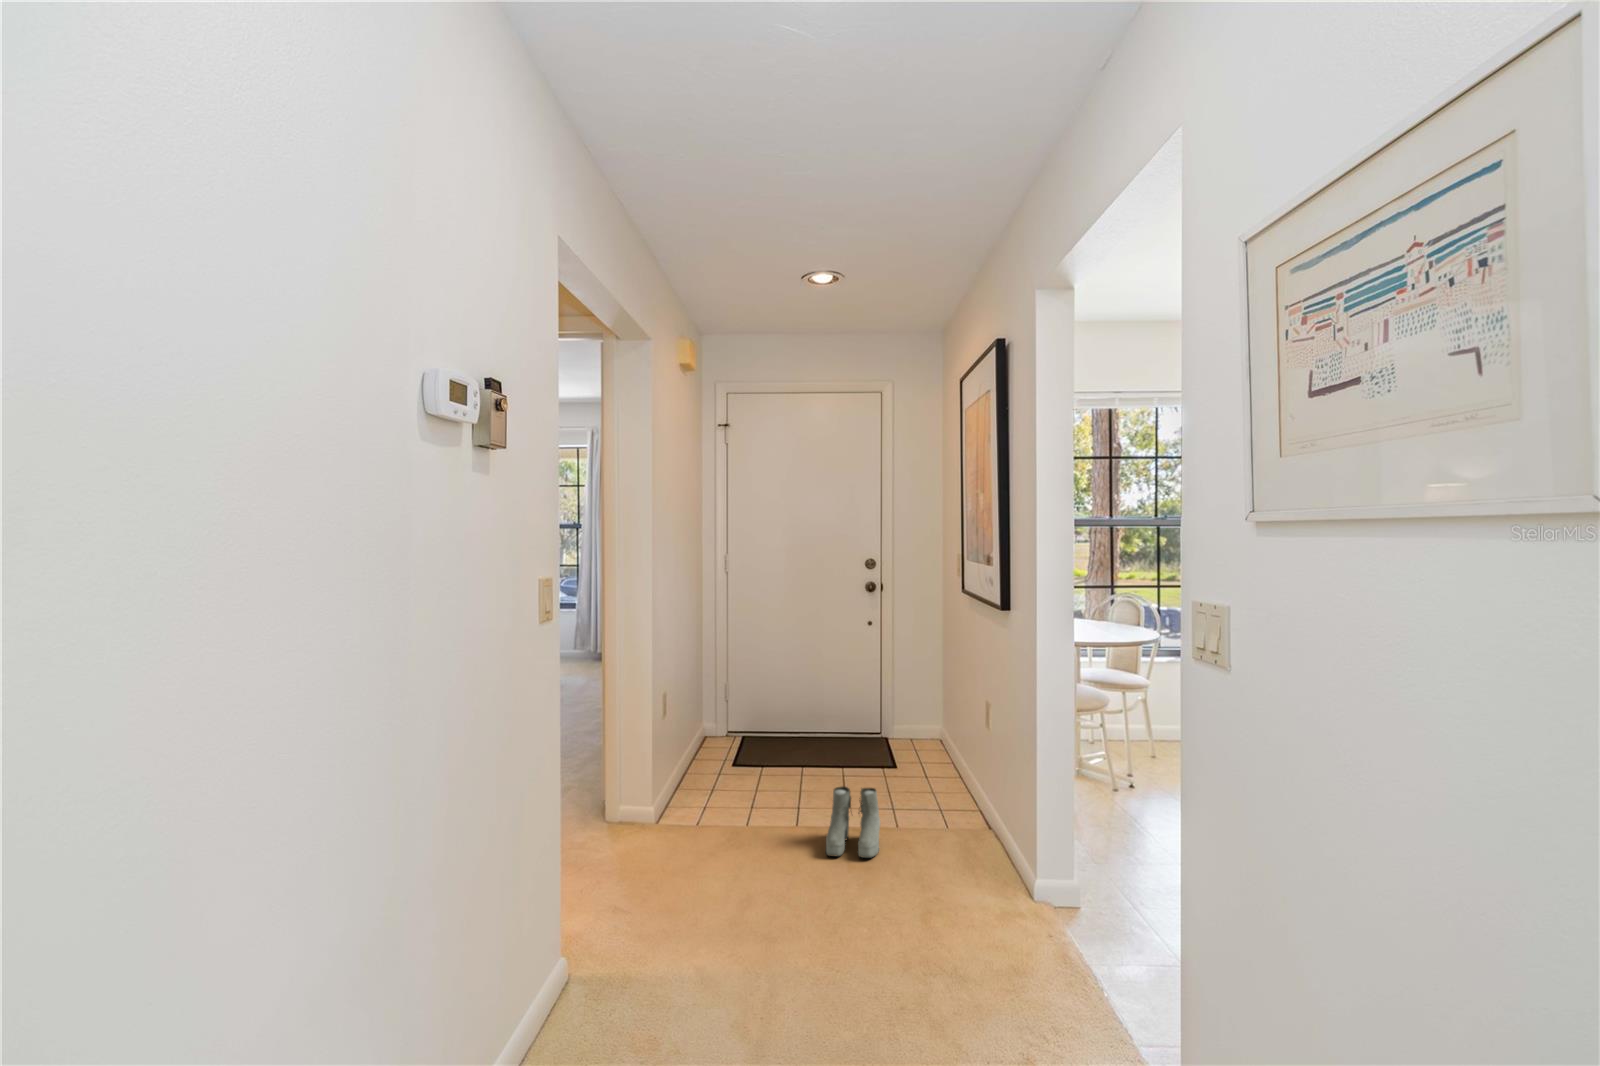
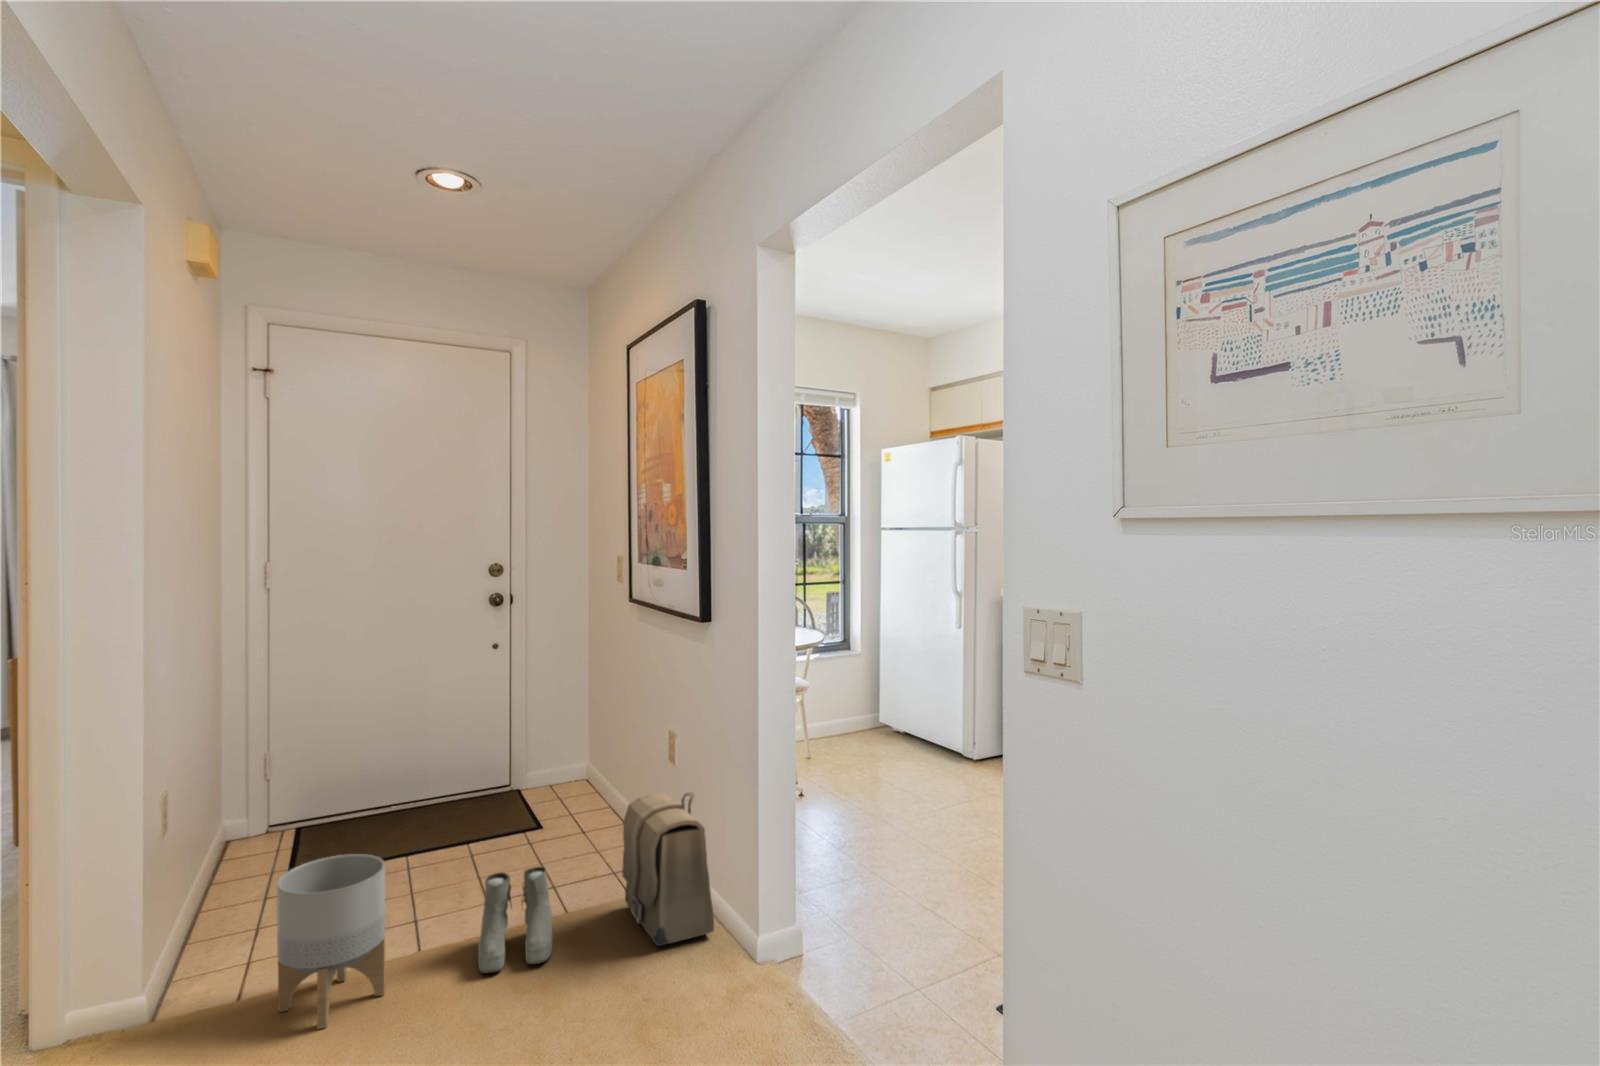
backpack: none [940,747,1006,869] -> present [622,792,714,946]
planter: none [701,753,765,864] -> present [277,854,385,1029]

